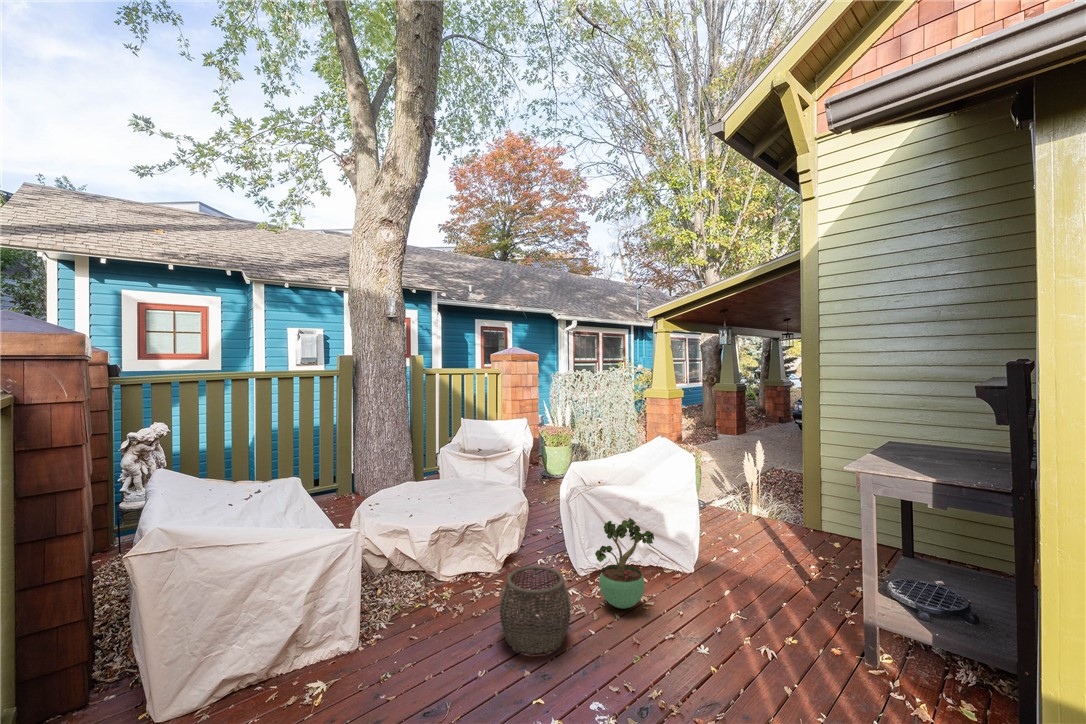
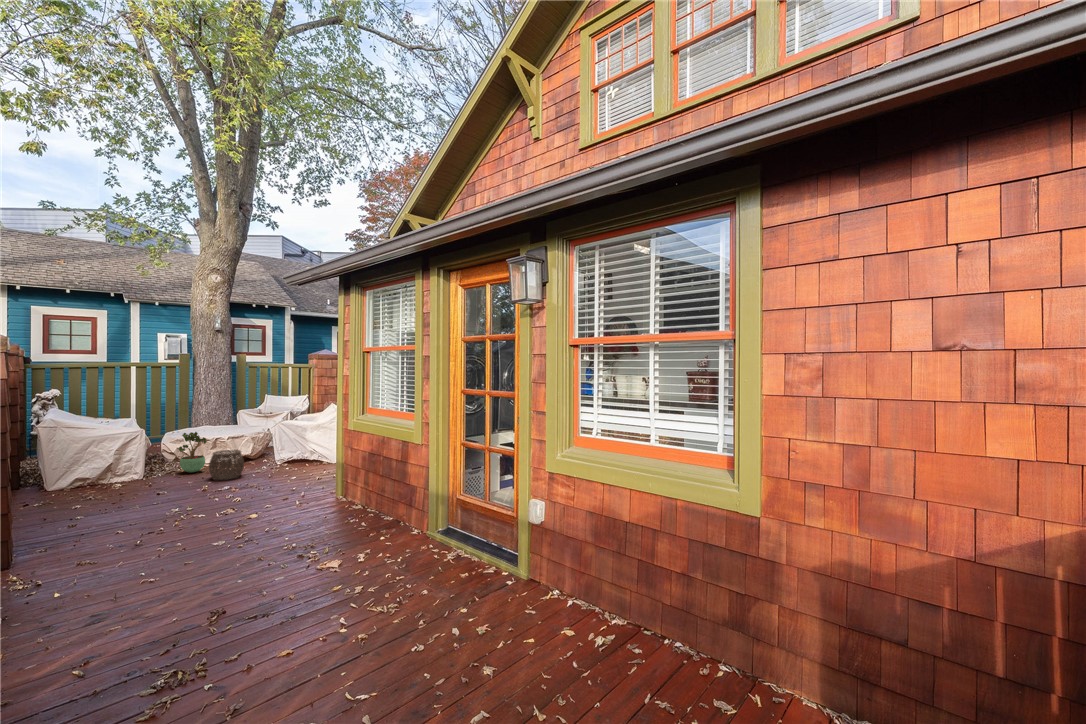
potted plant: present [595,518,654,609] -> present [178,432,207,473]

